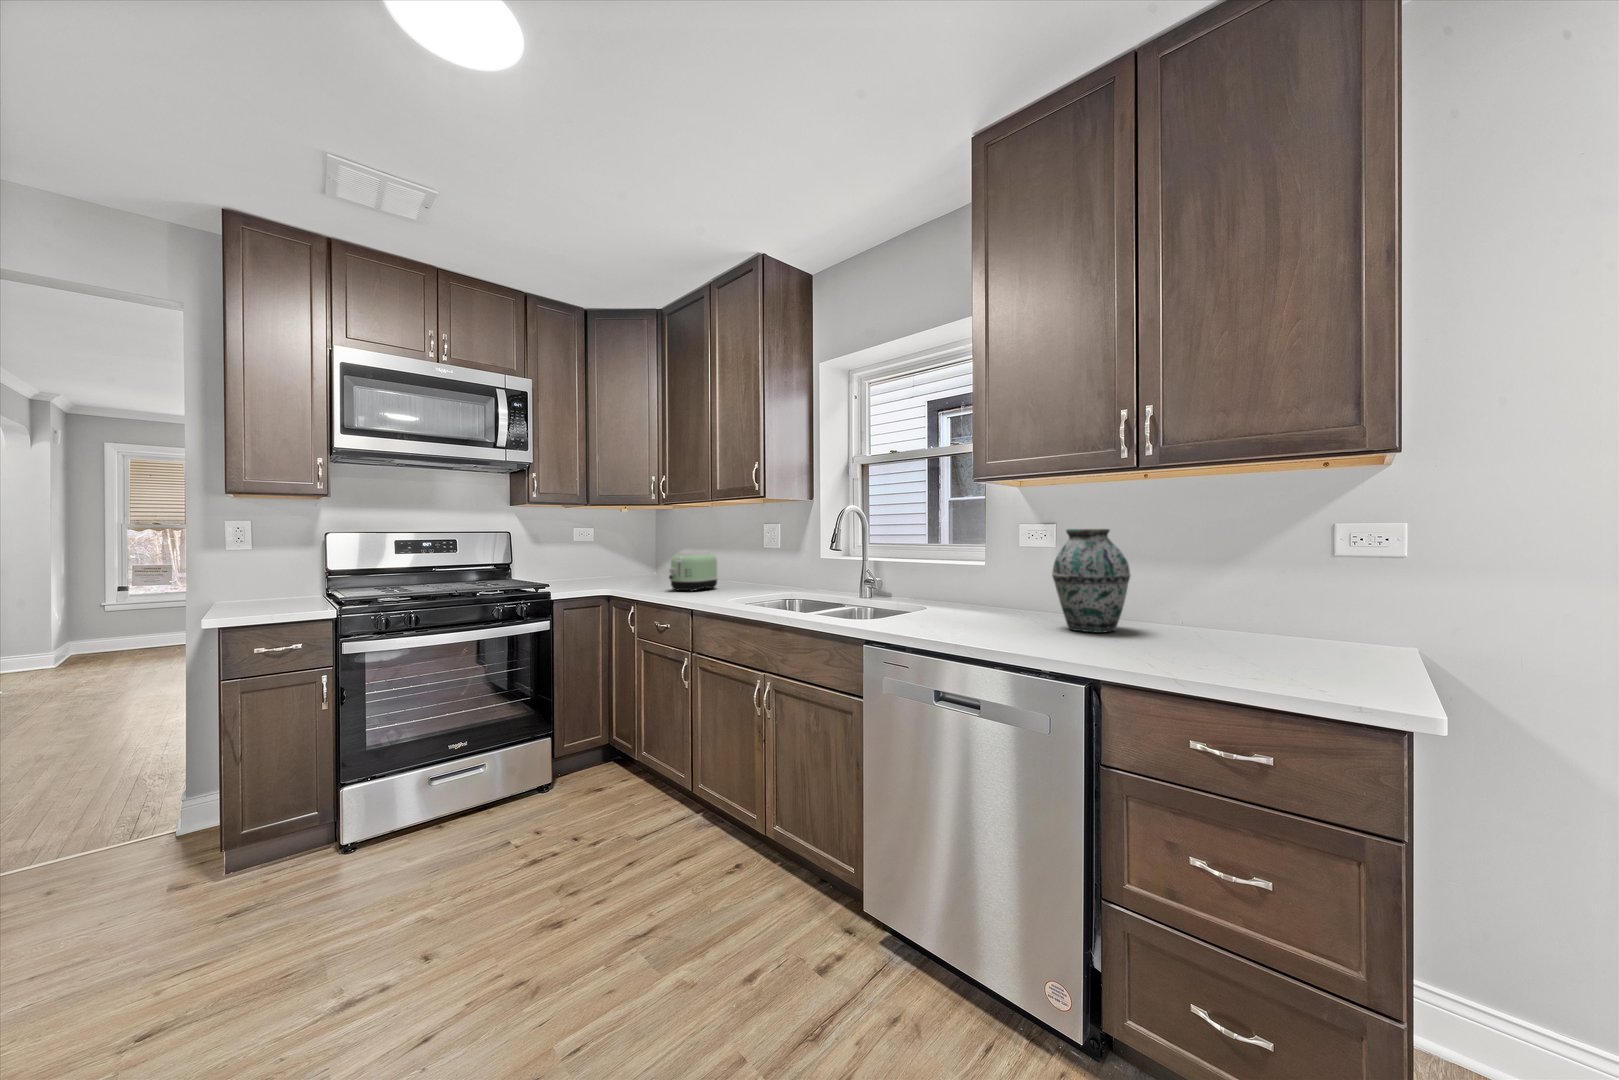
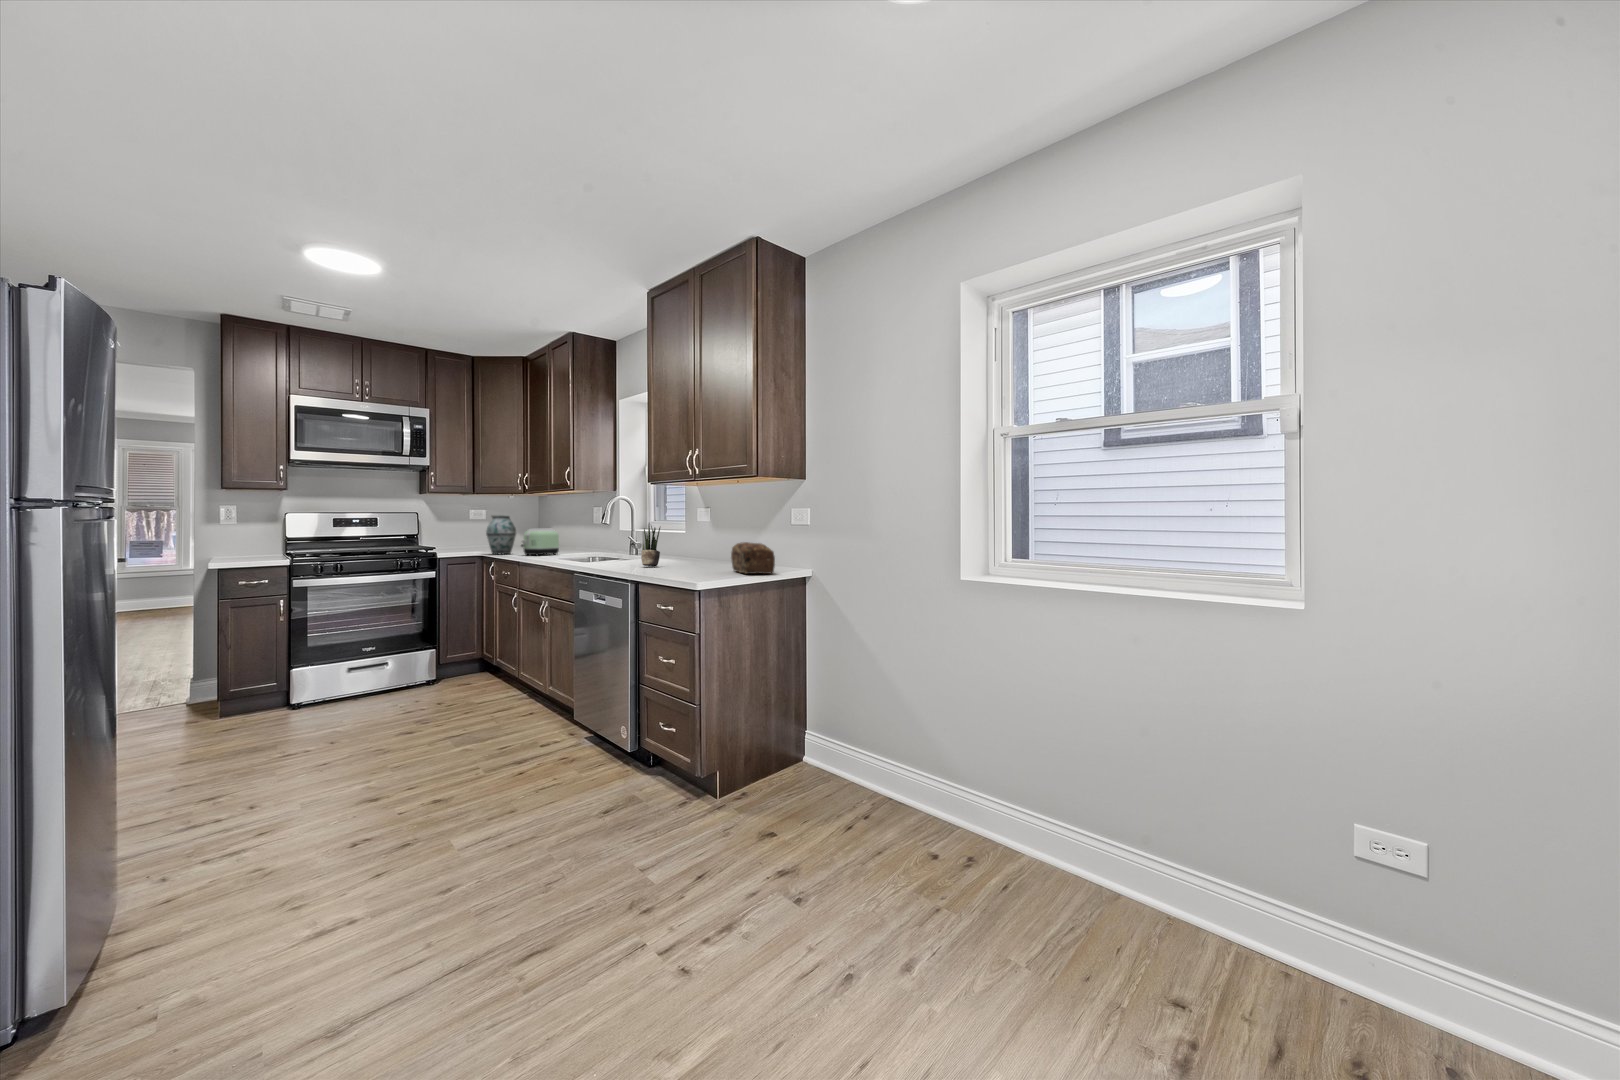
vase: present [1052,529,1130,633] -> present [486,515,516,554]
potted plant: none [962,546,995,625] -> present [641,523,660,566]
bread loaf: none [1200,587,1361,662] -> present [731,542,775,574]

